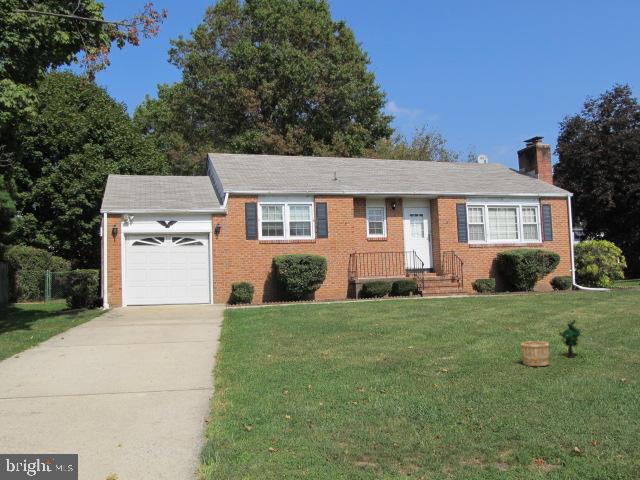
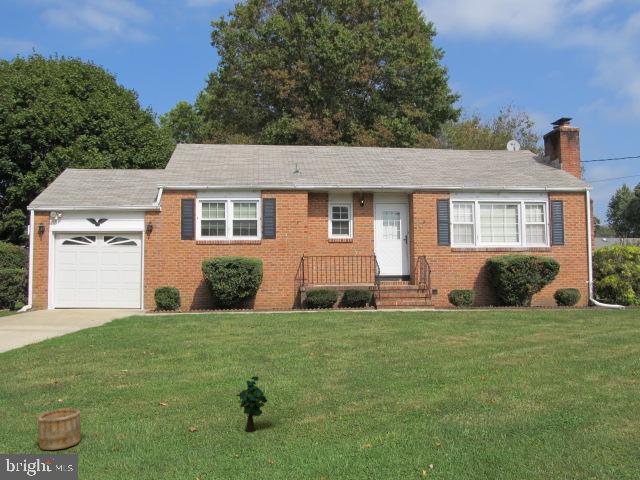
wooden bucket: present [521,341,549,366] -> present [37,408,81,450]

